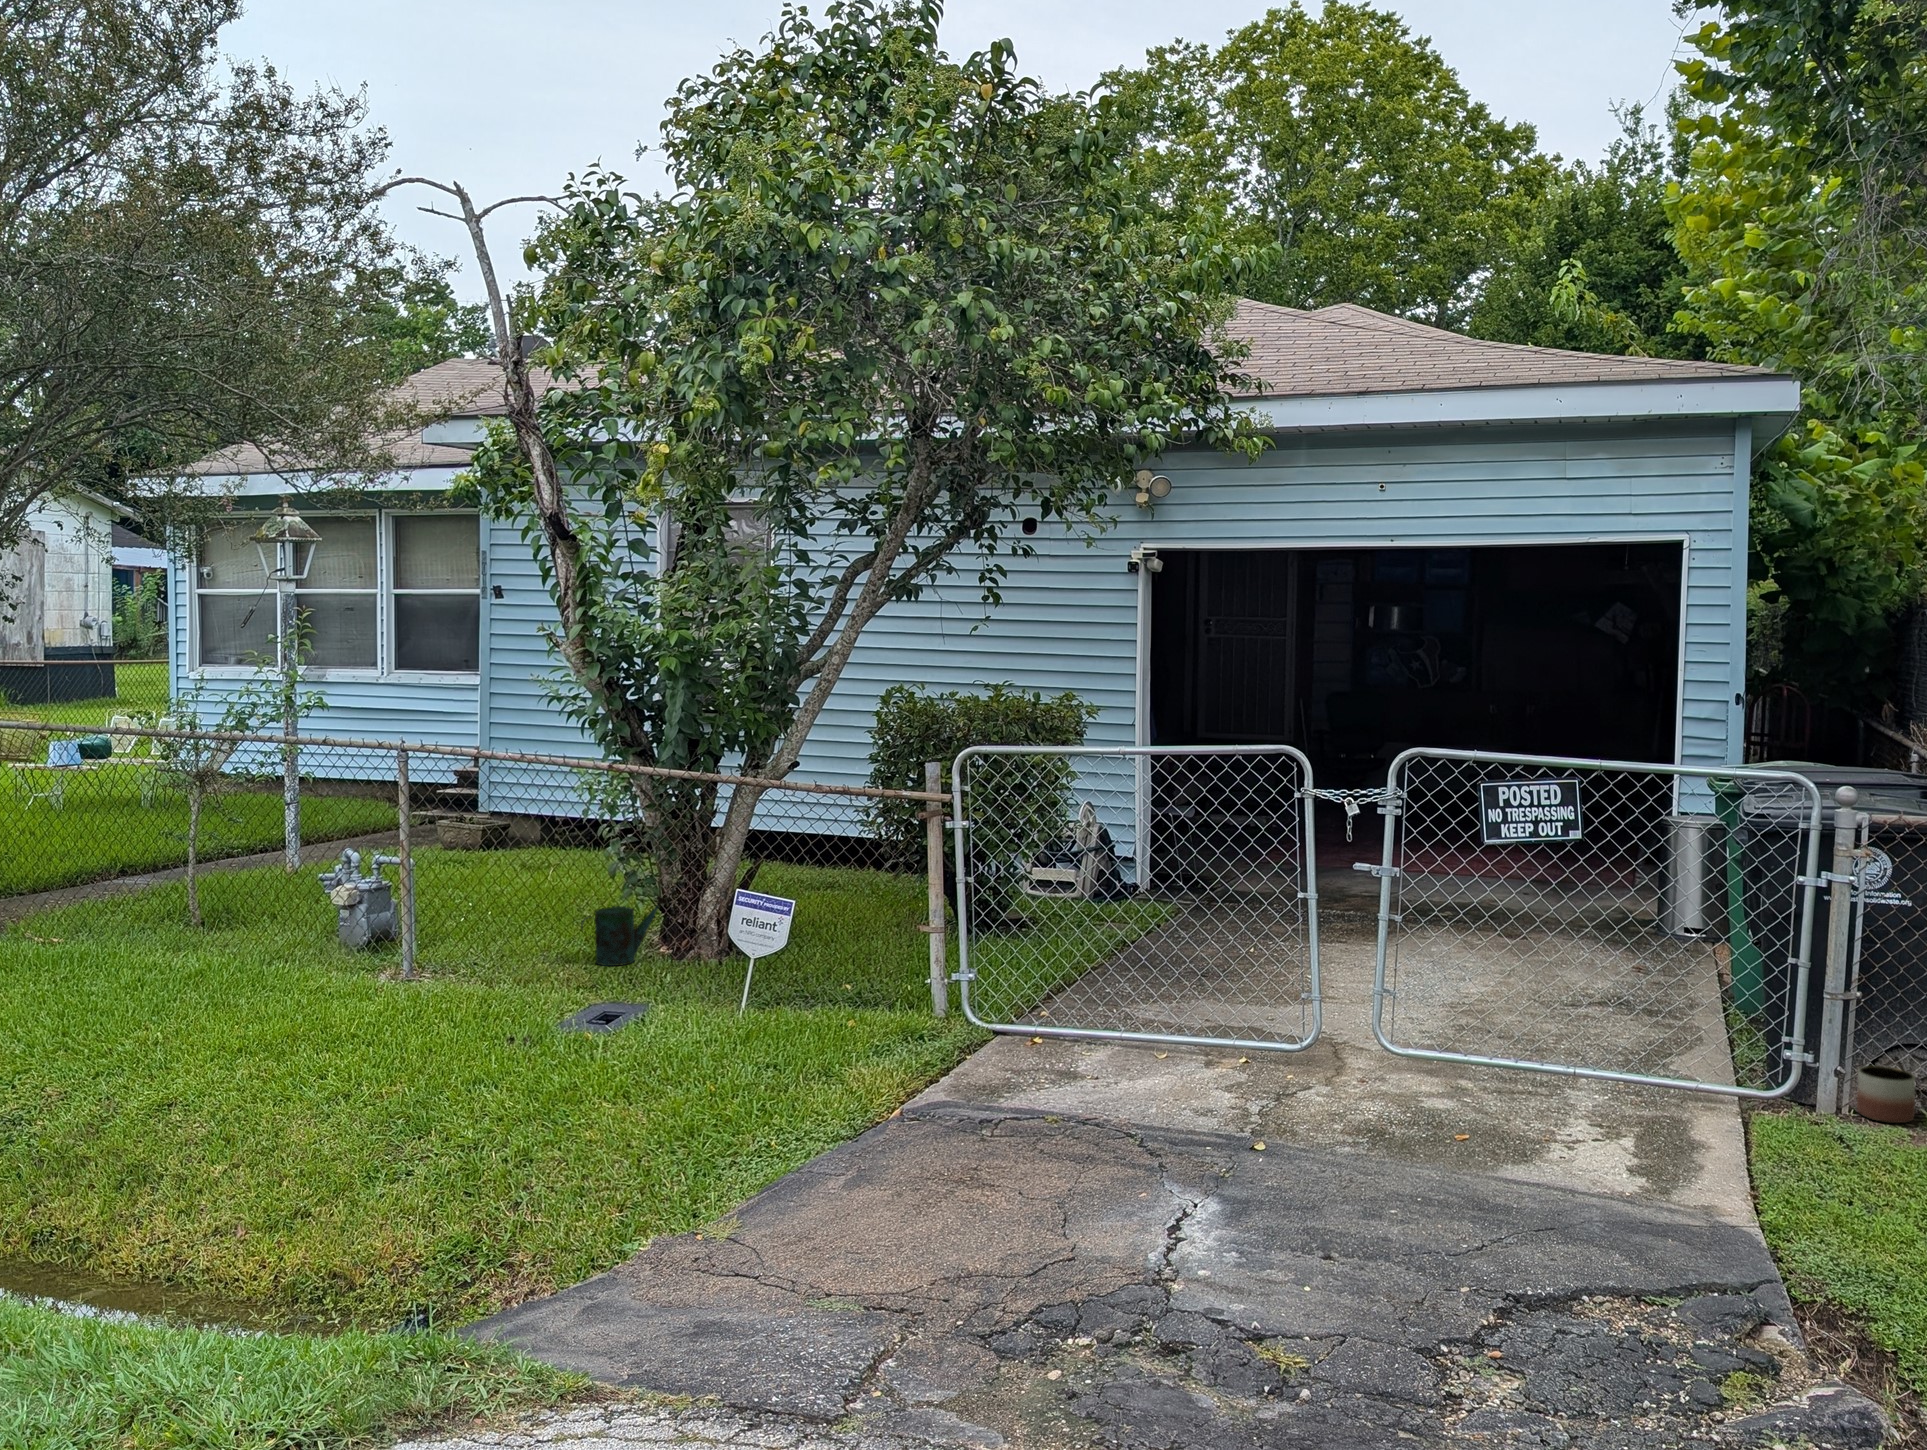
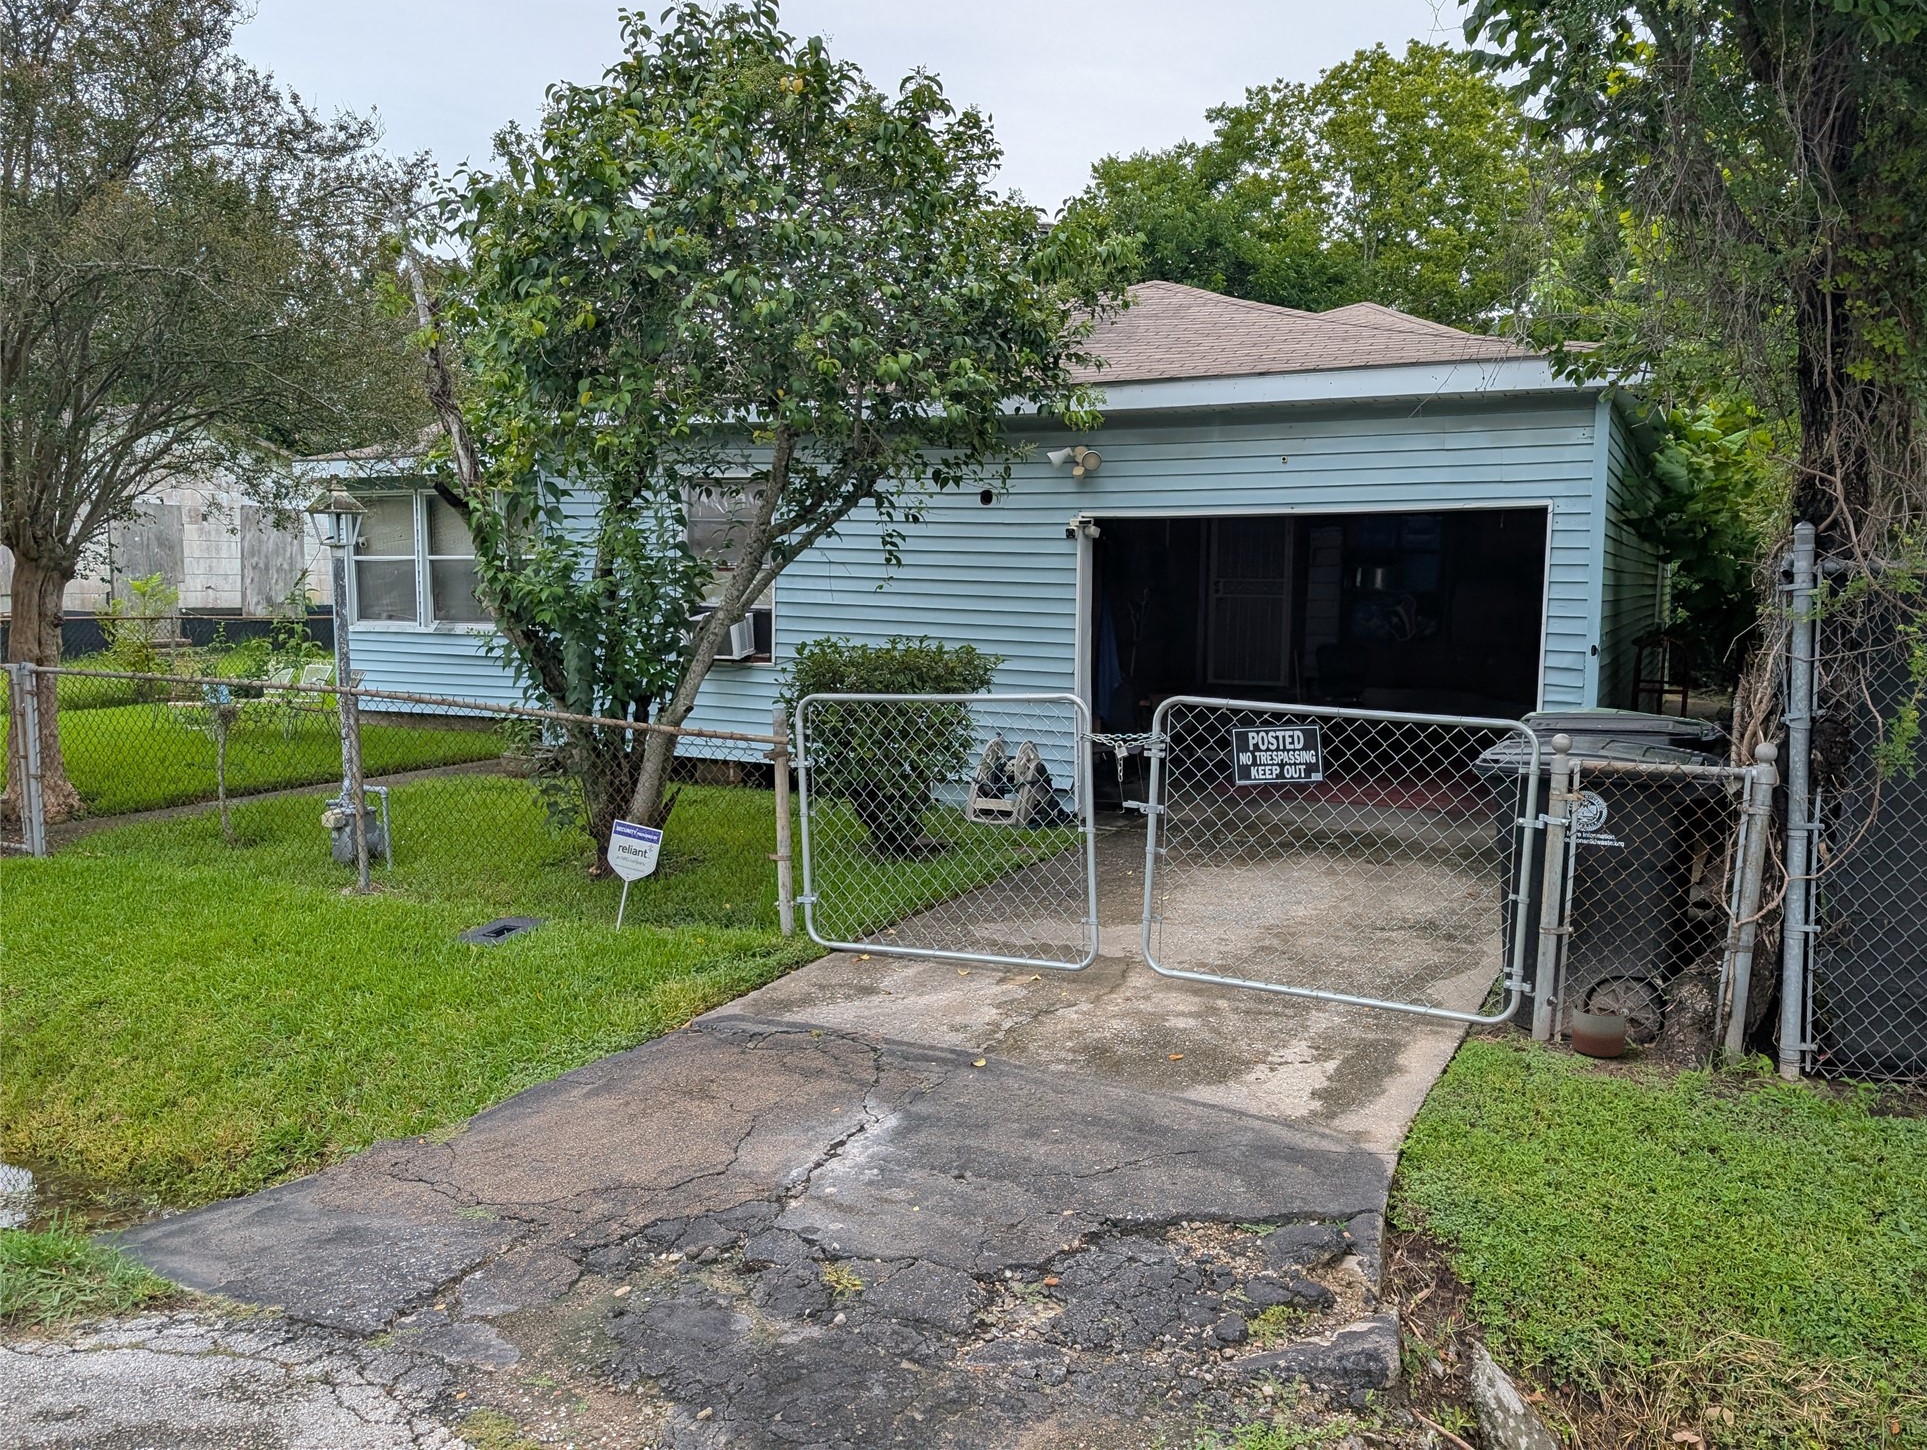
watering can: present [581,896,667,966] -> none [530,824,611,885]

